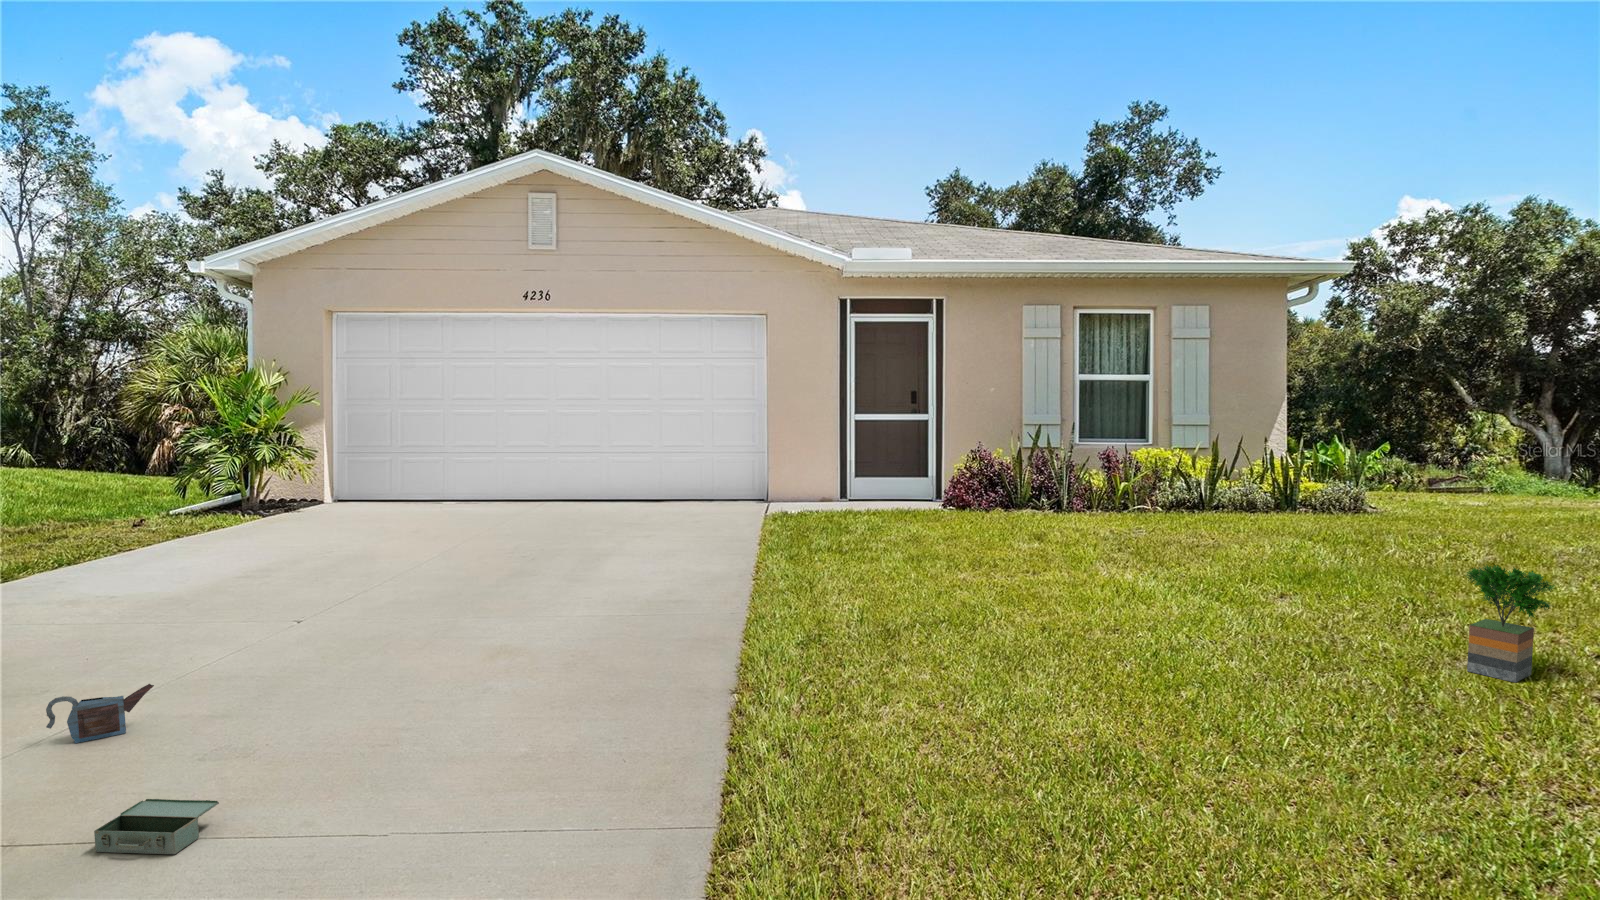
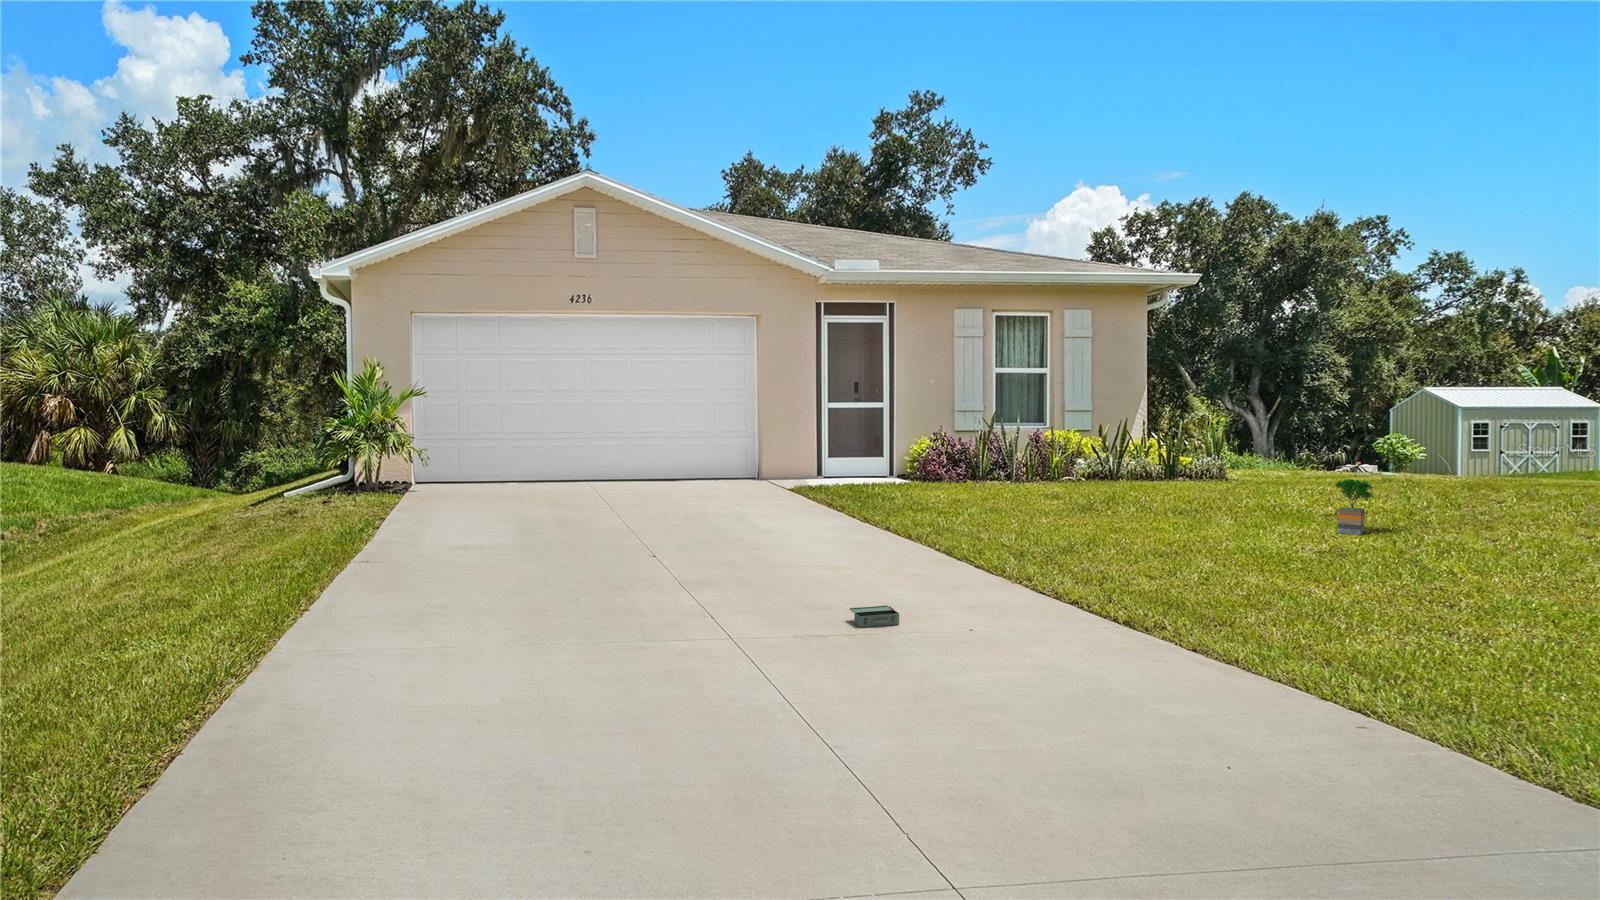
watering can: present [46,684,154,743] -> none [698,572,731,607]

